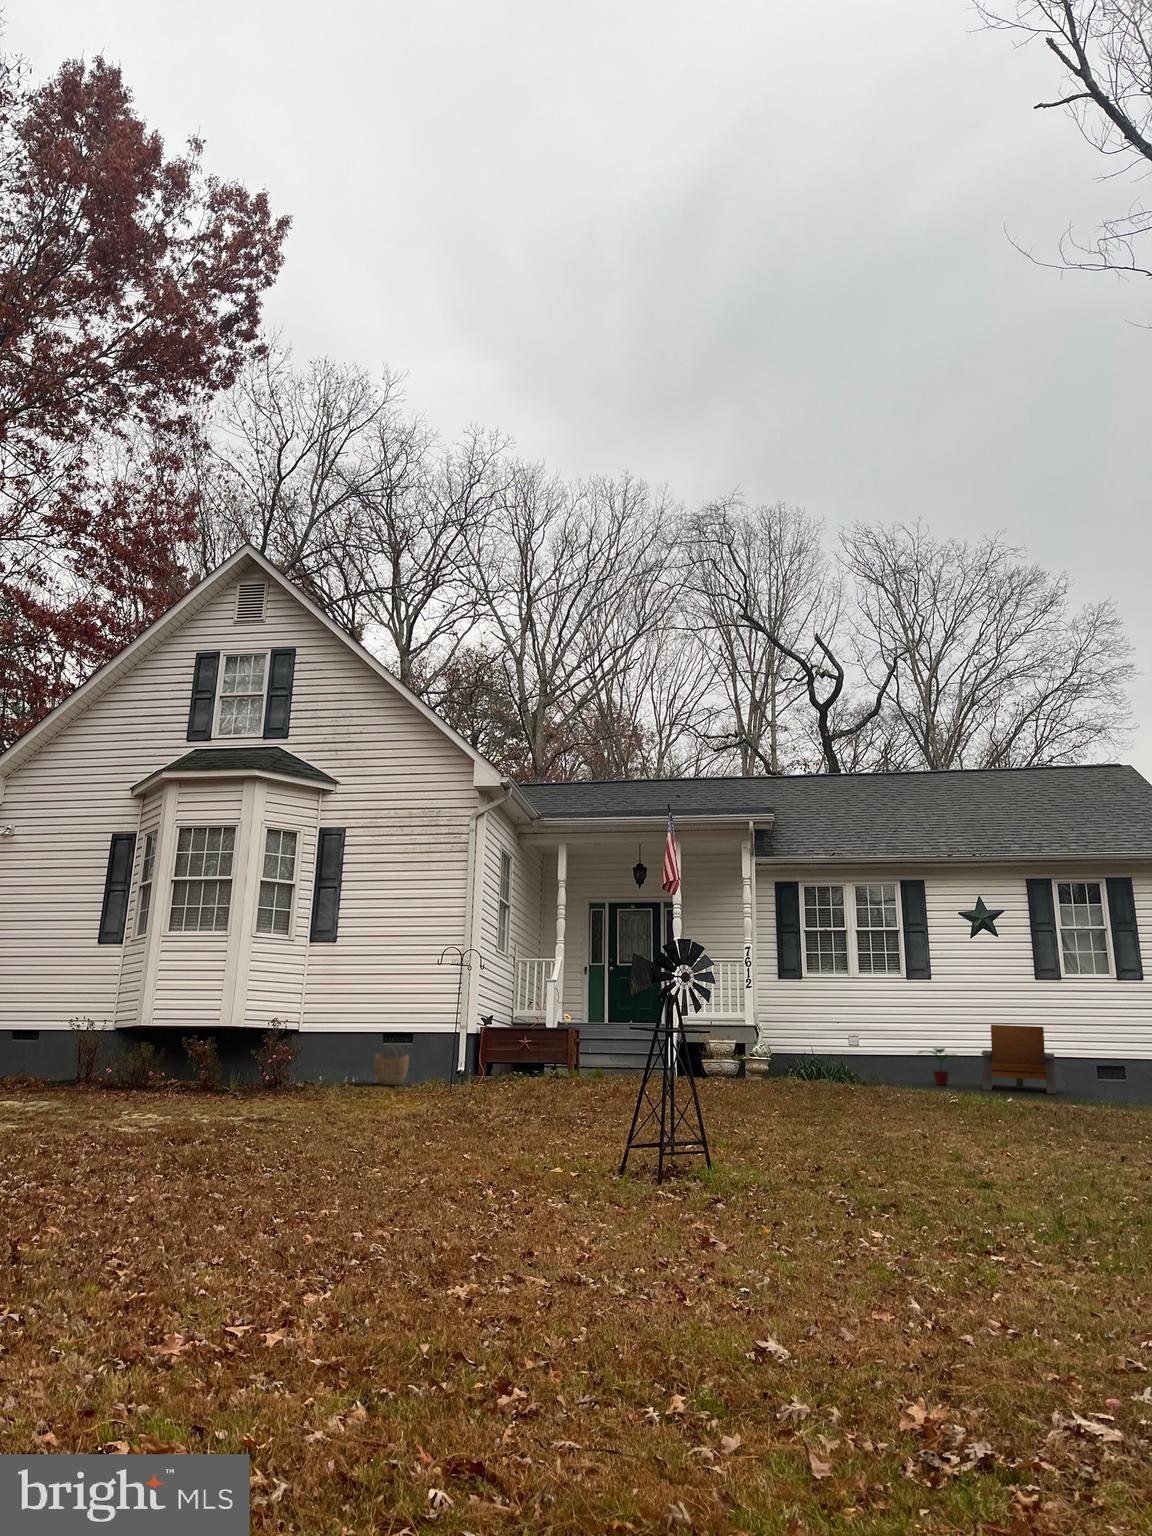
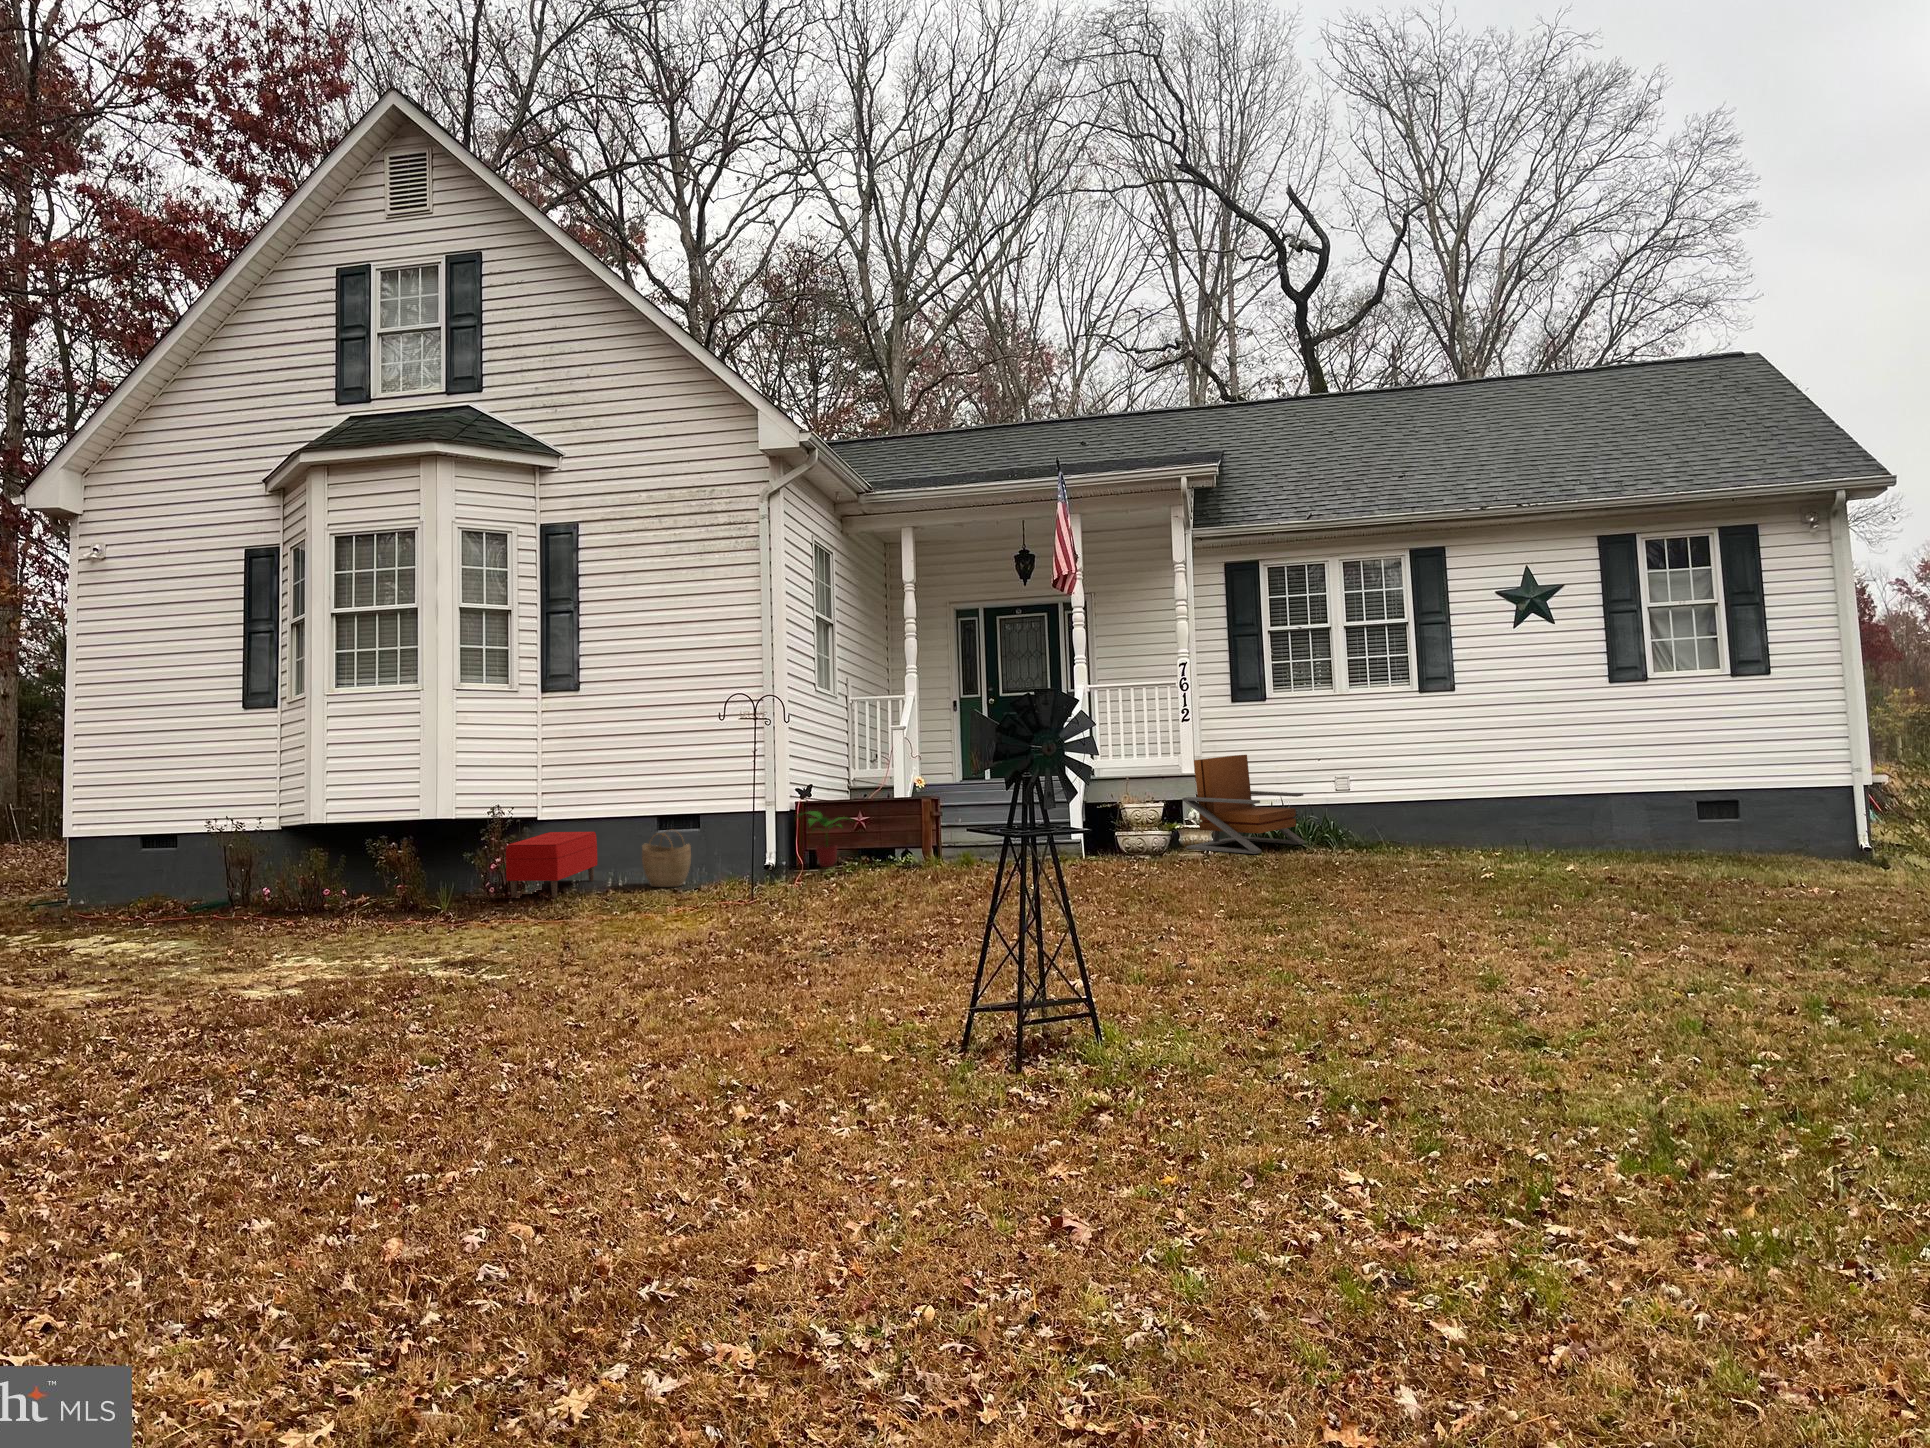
lounge chair: present [981,1025,1056,1094] -> present [1182,755,1305,854]
bench: none [281,1044,341,1087] -> present [506,832,597,898]
potted plant: present [919,1048,958,1085] -> present [797,811,846,867]

